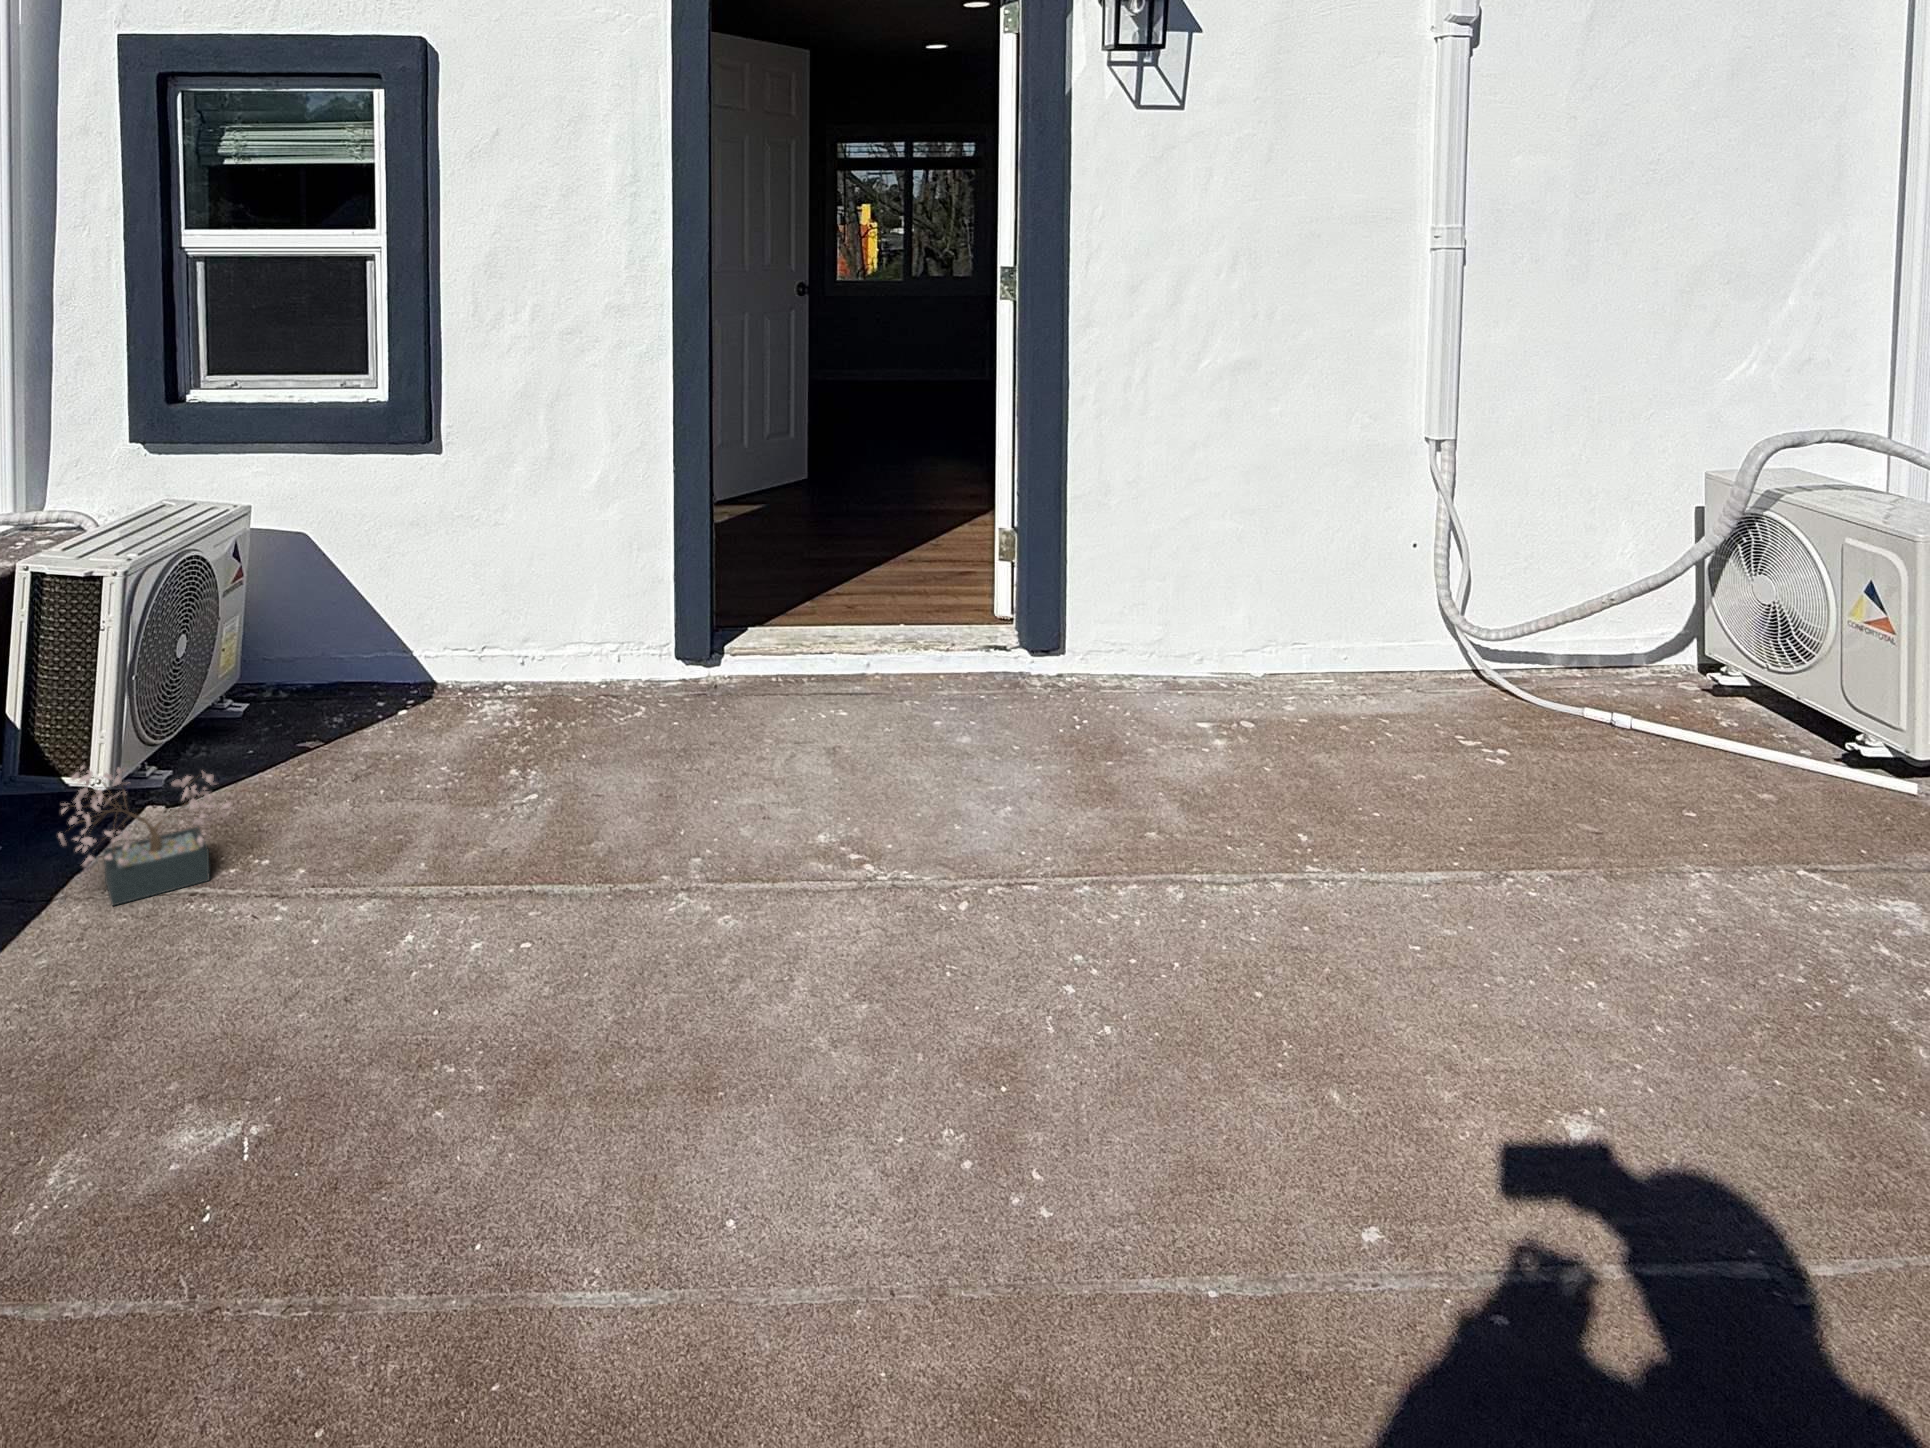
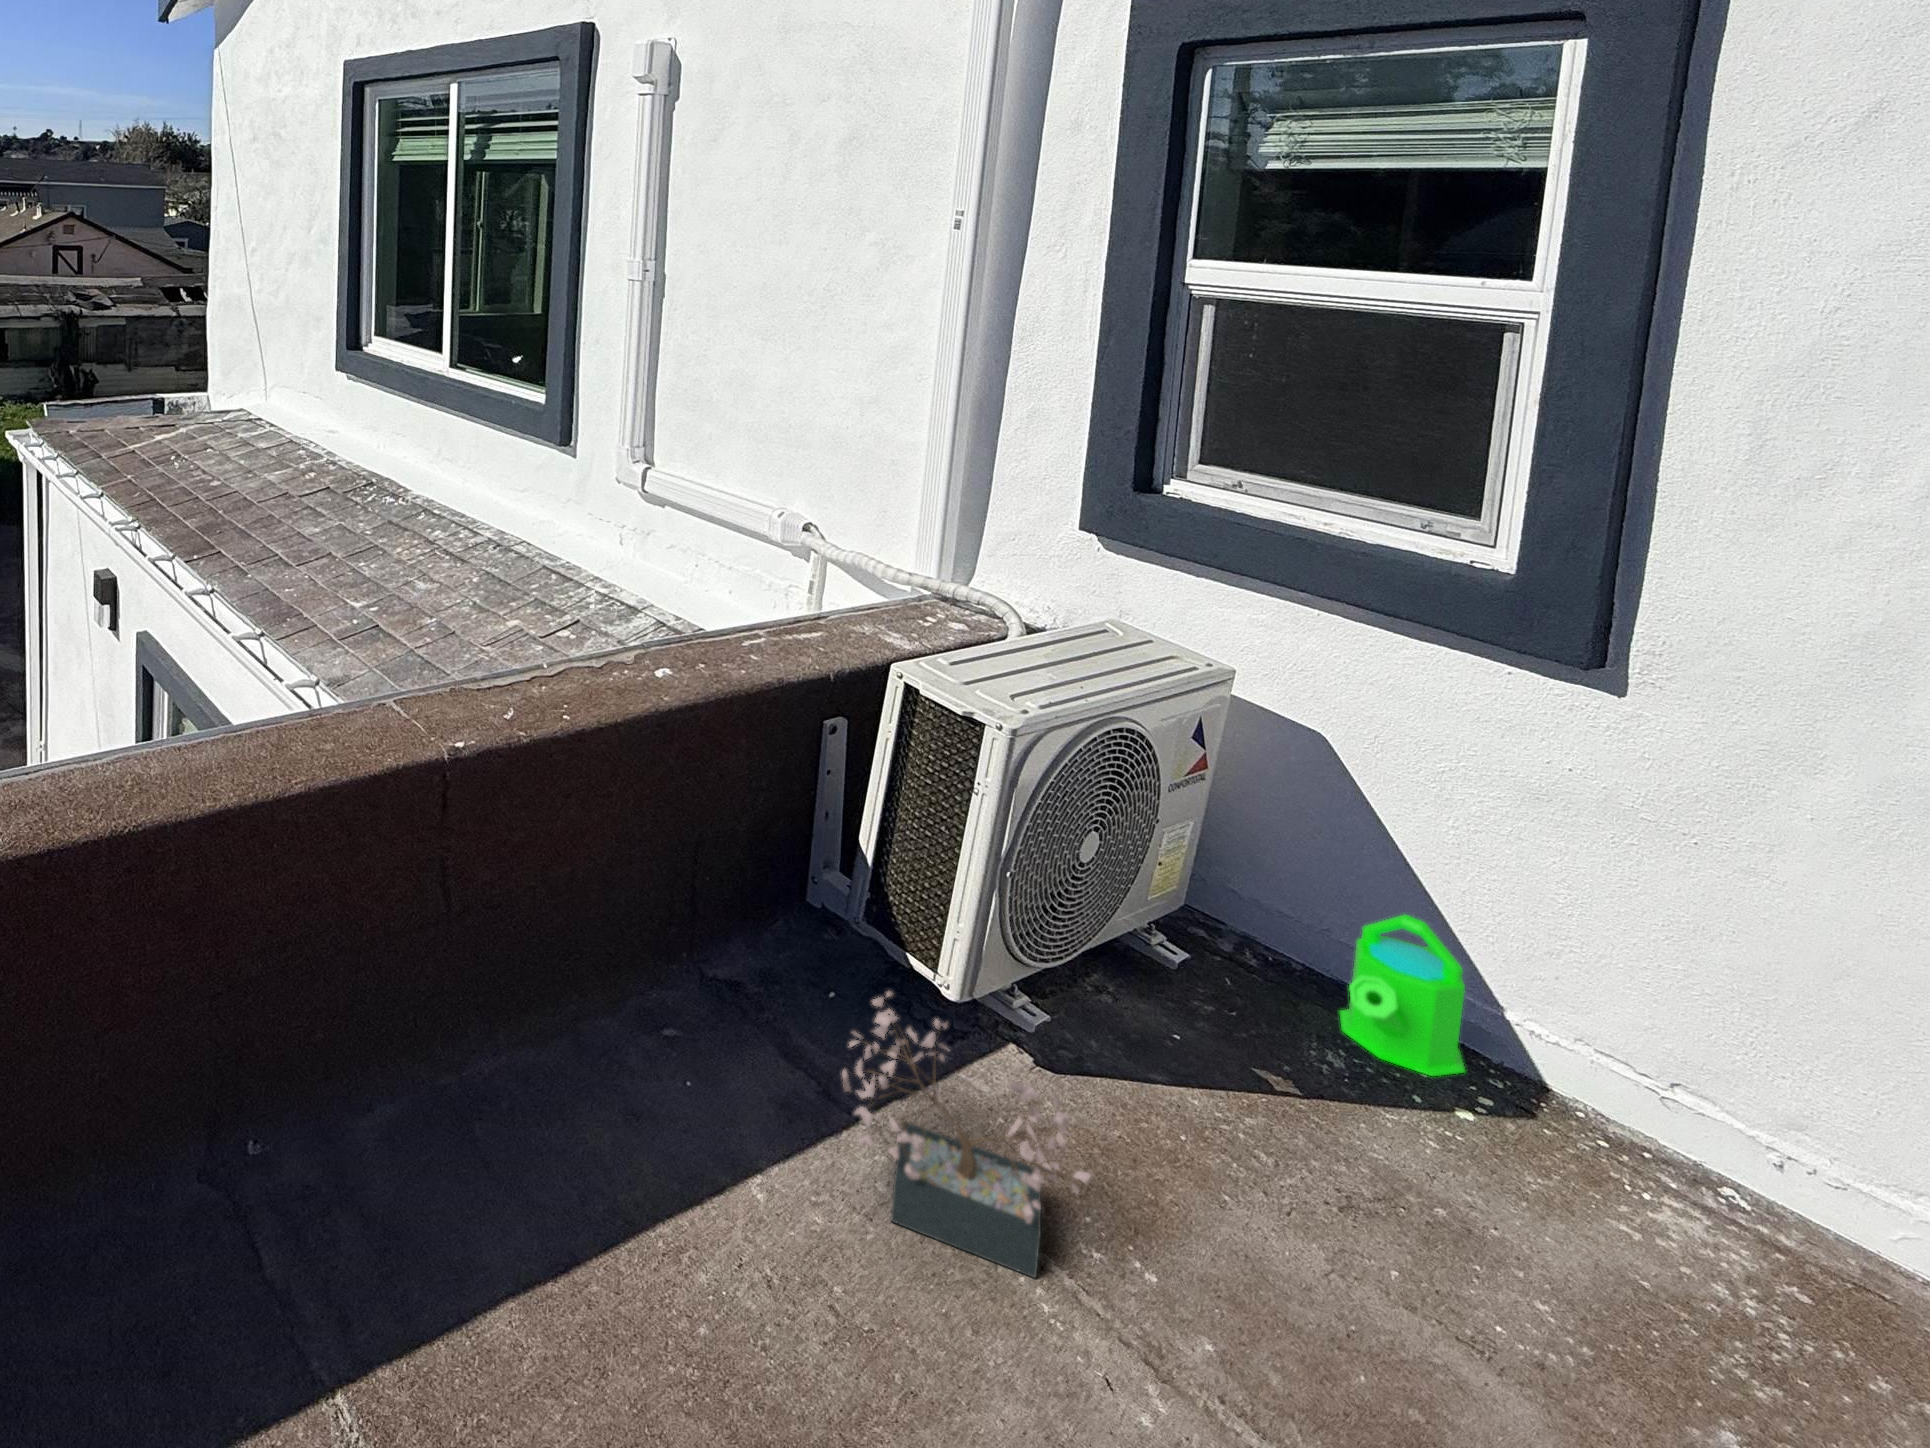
watering can: none [335,619,399,708] -> present [1340,915,1465,1076]

